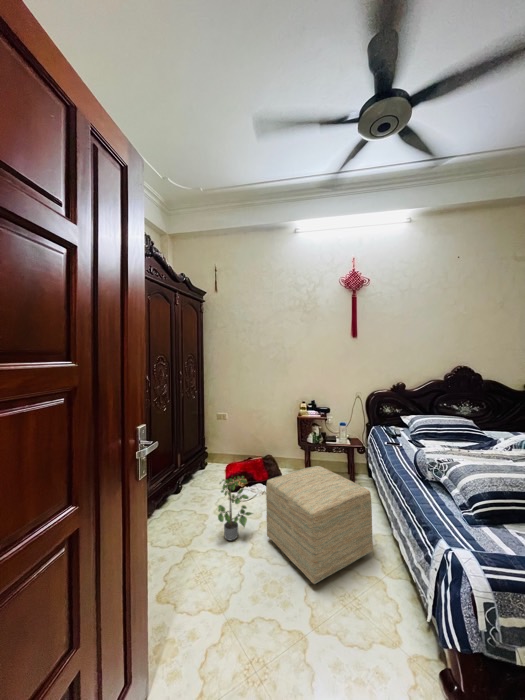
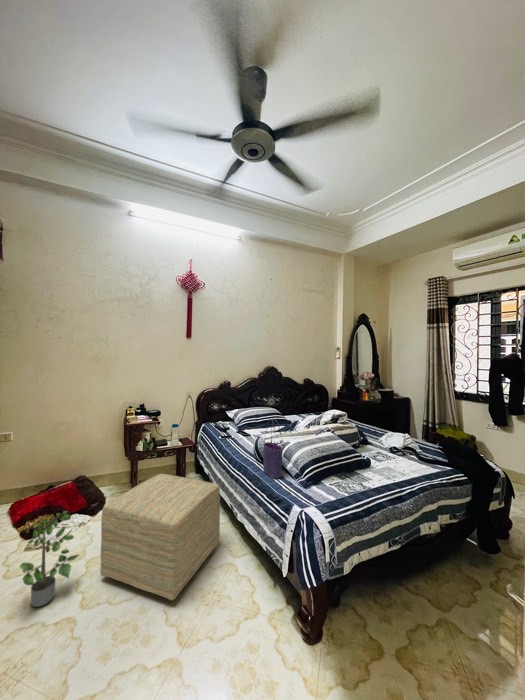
tote bag: none [418,430,441,502] -> present [263,420,282,479]

